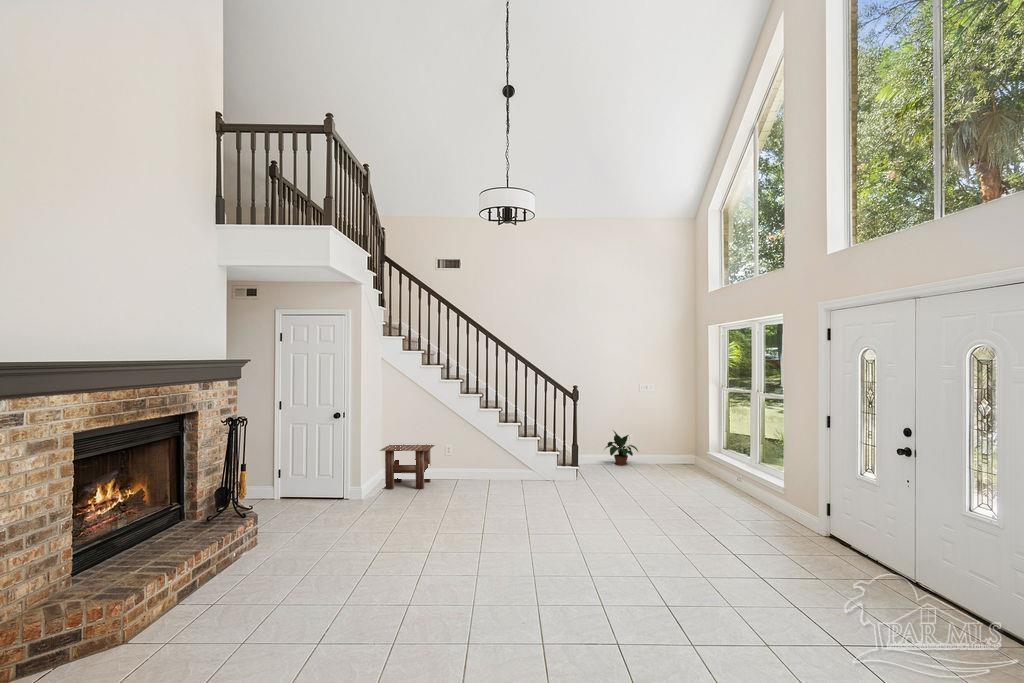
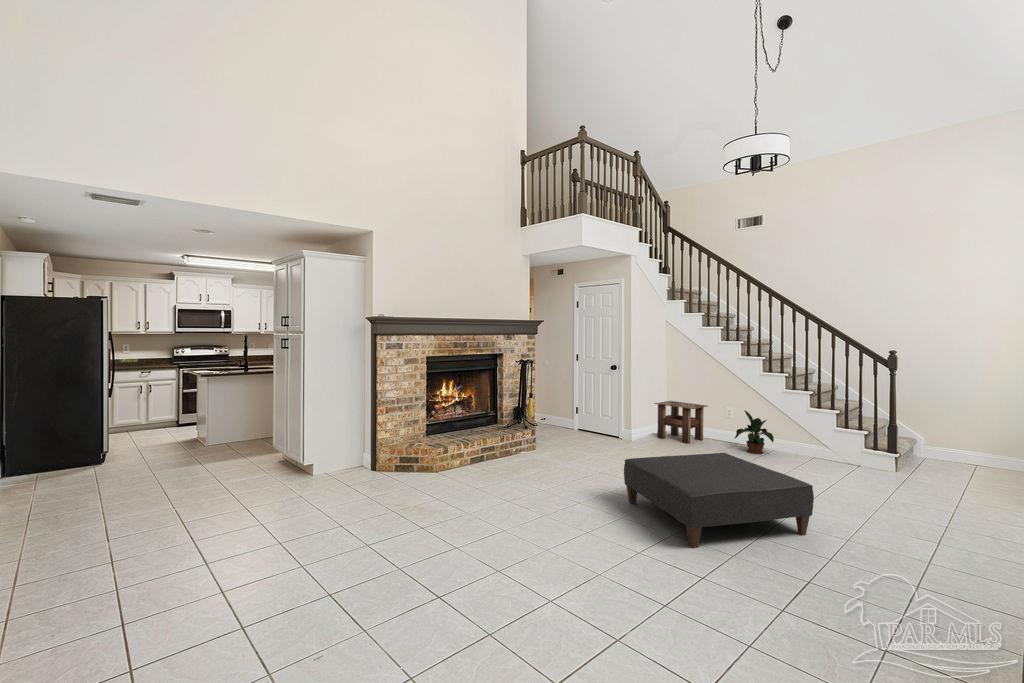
potted plant: present [605,431,638,466] -> present [735,411,774,454]
ottoman: none [453,495,629,613] -> present [624,453,814,548]

